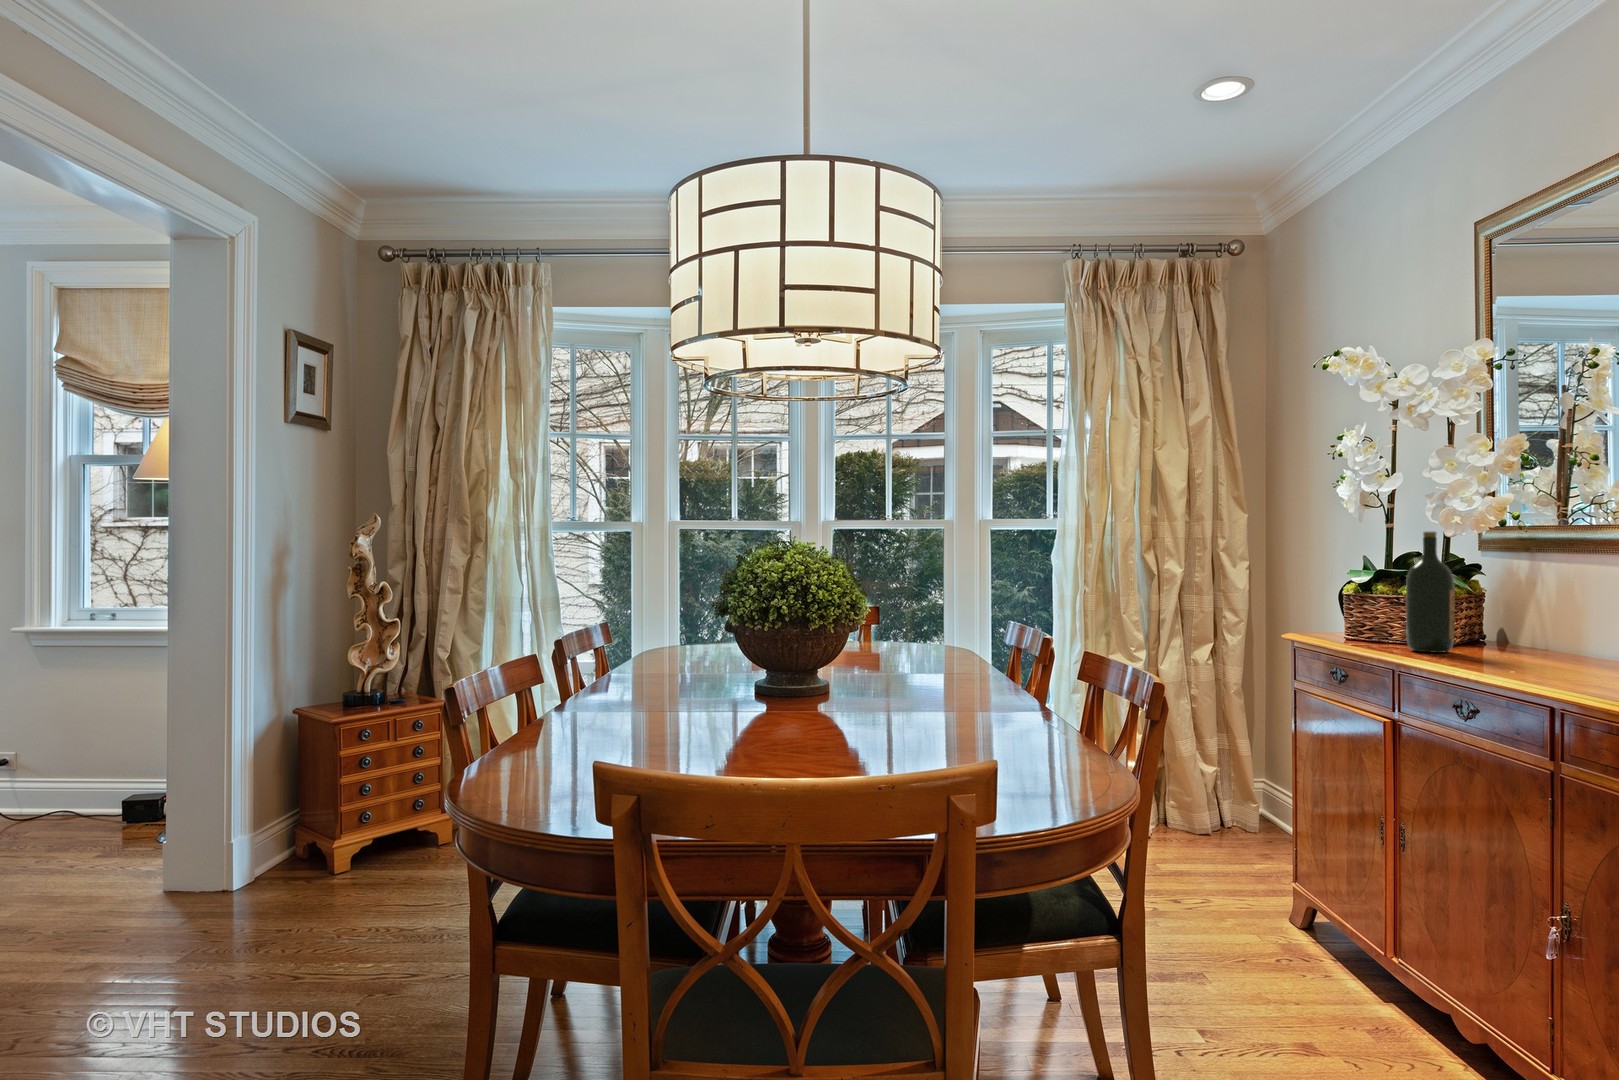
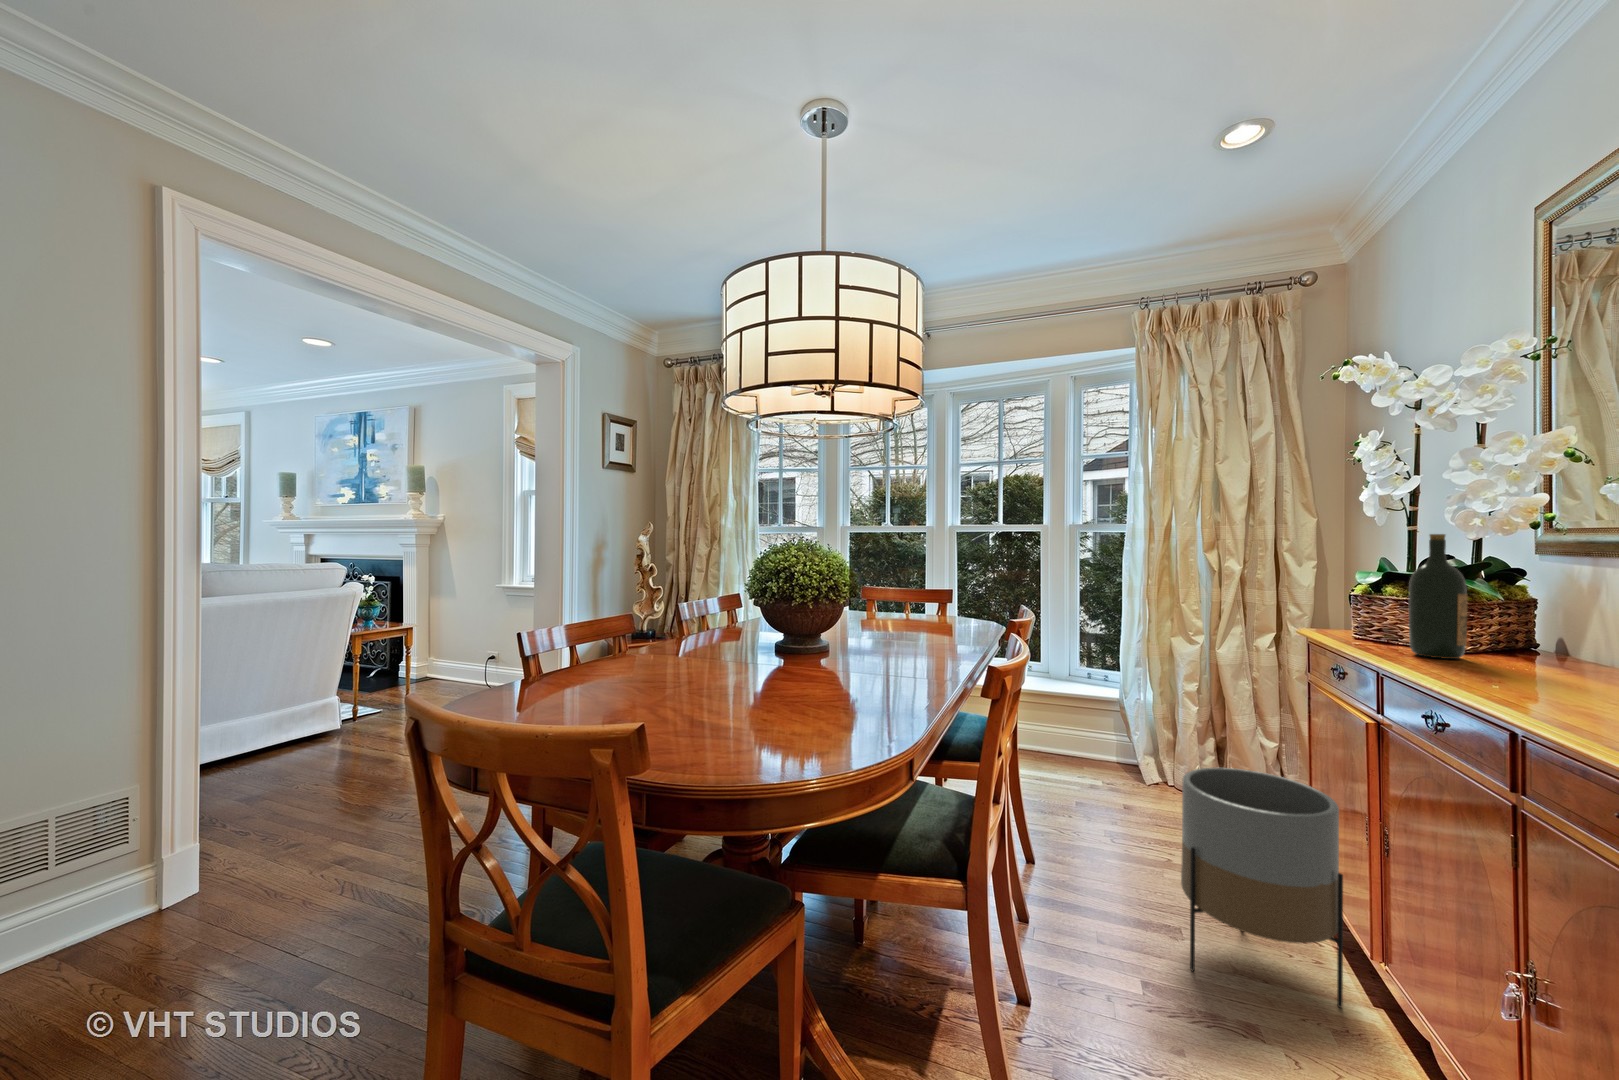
planter: none [1206,787,1364,1012] -> present [1181,768,1343,1008]

